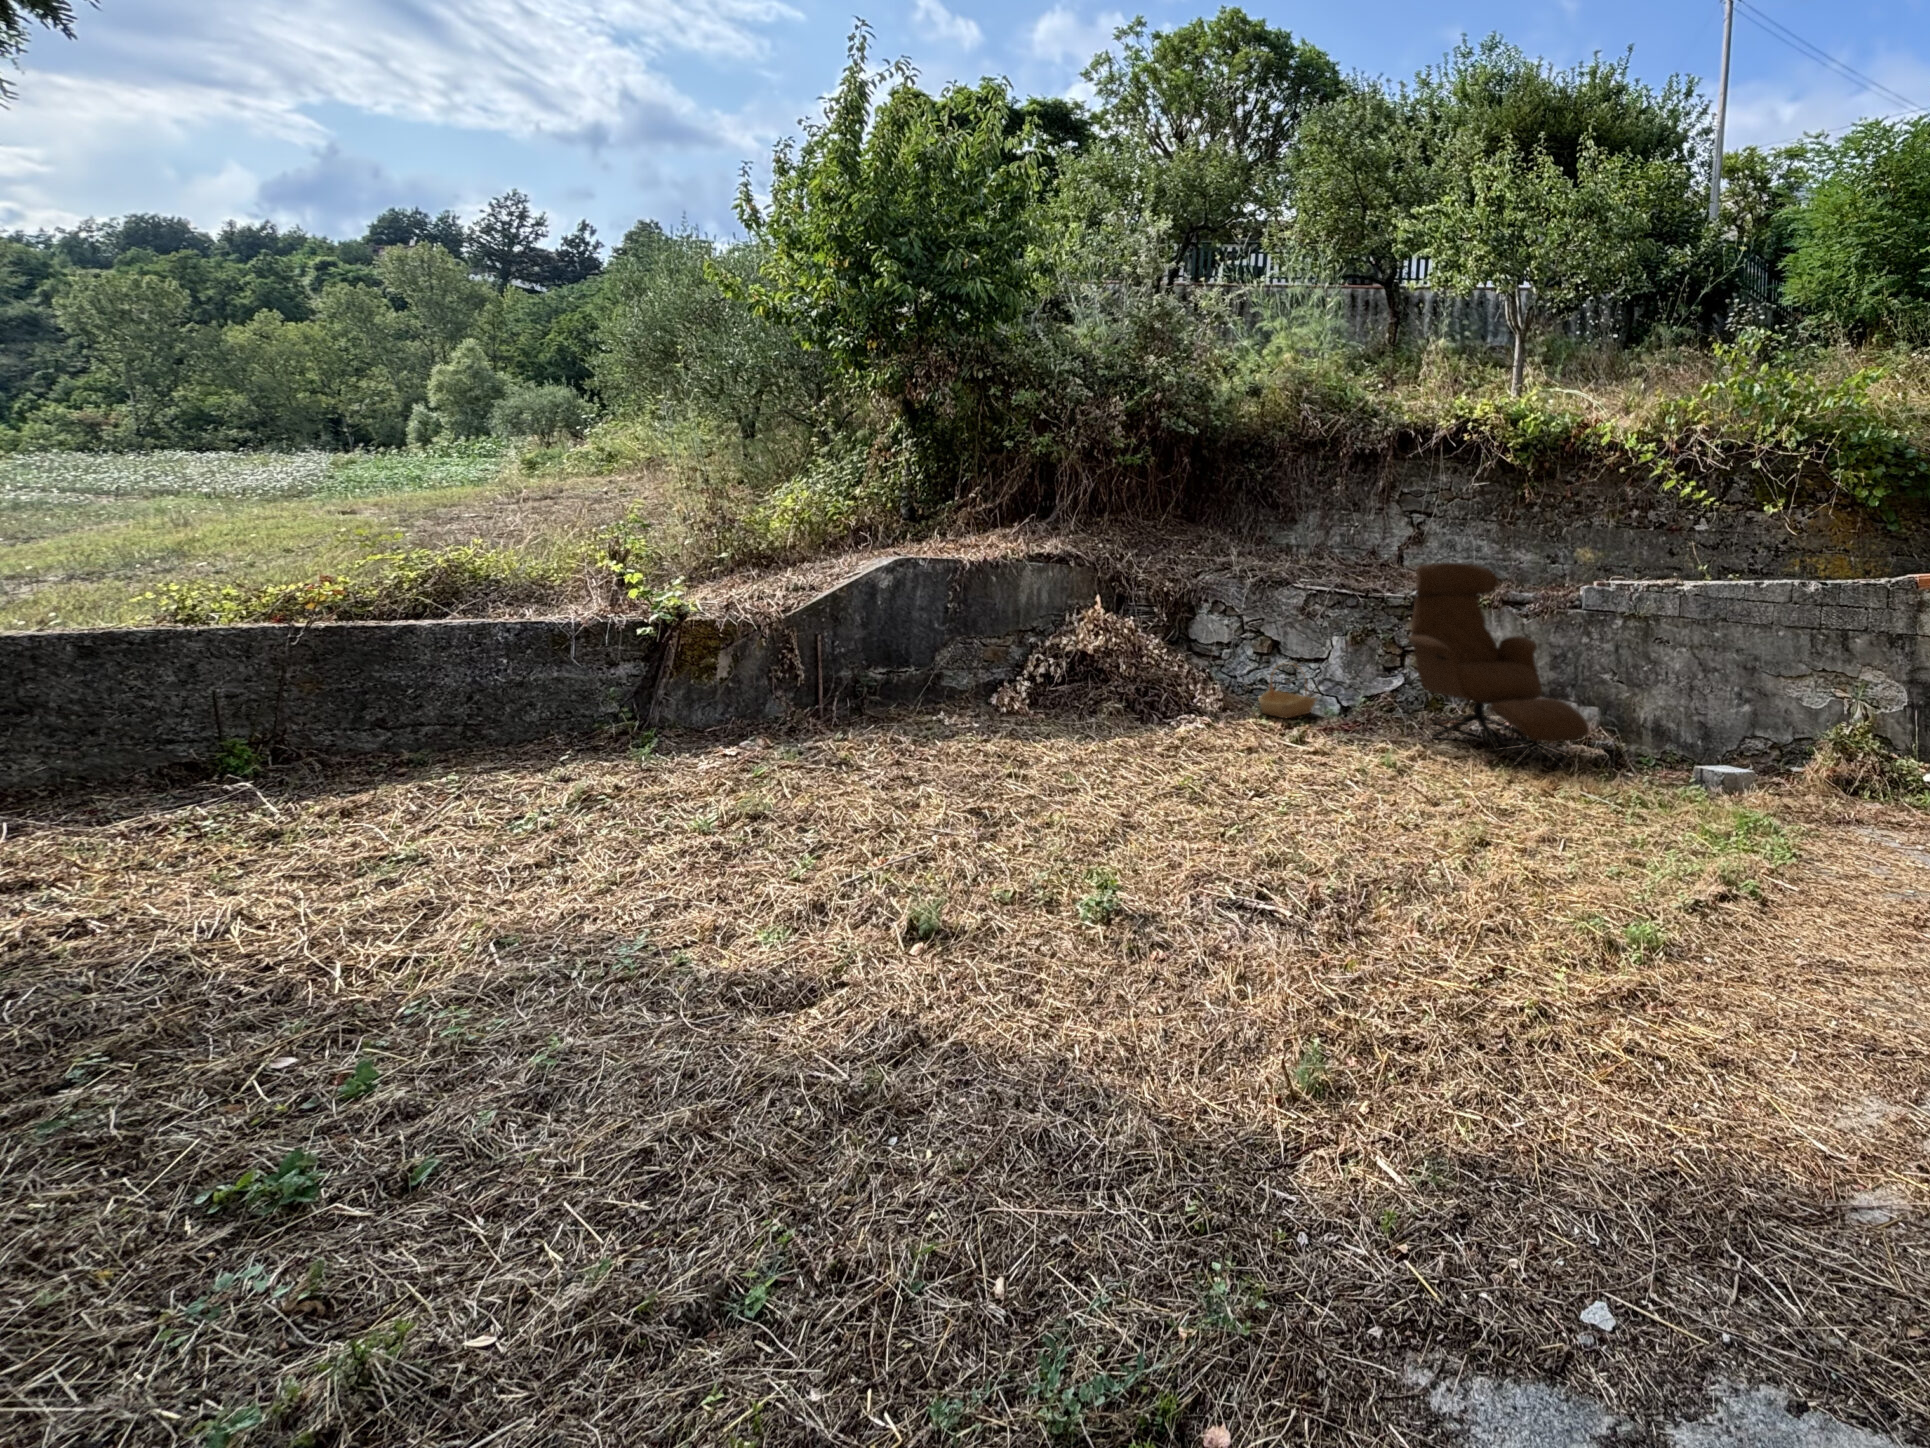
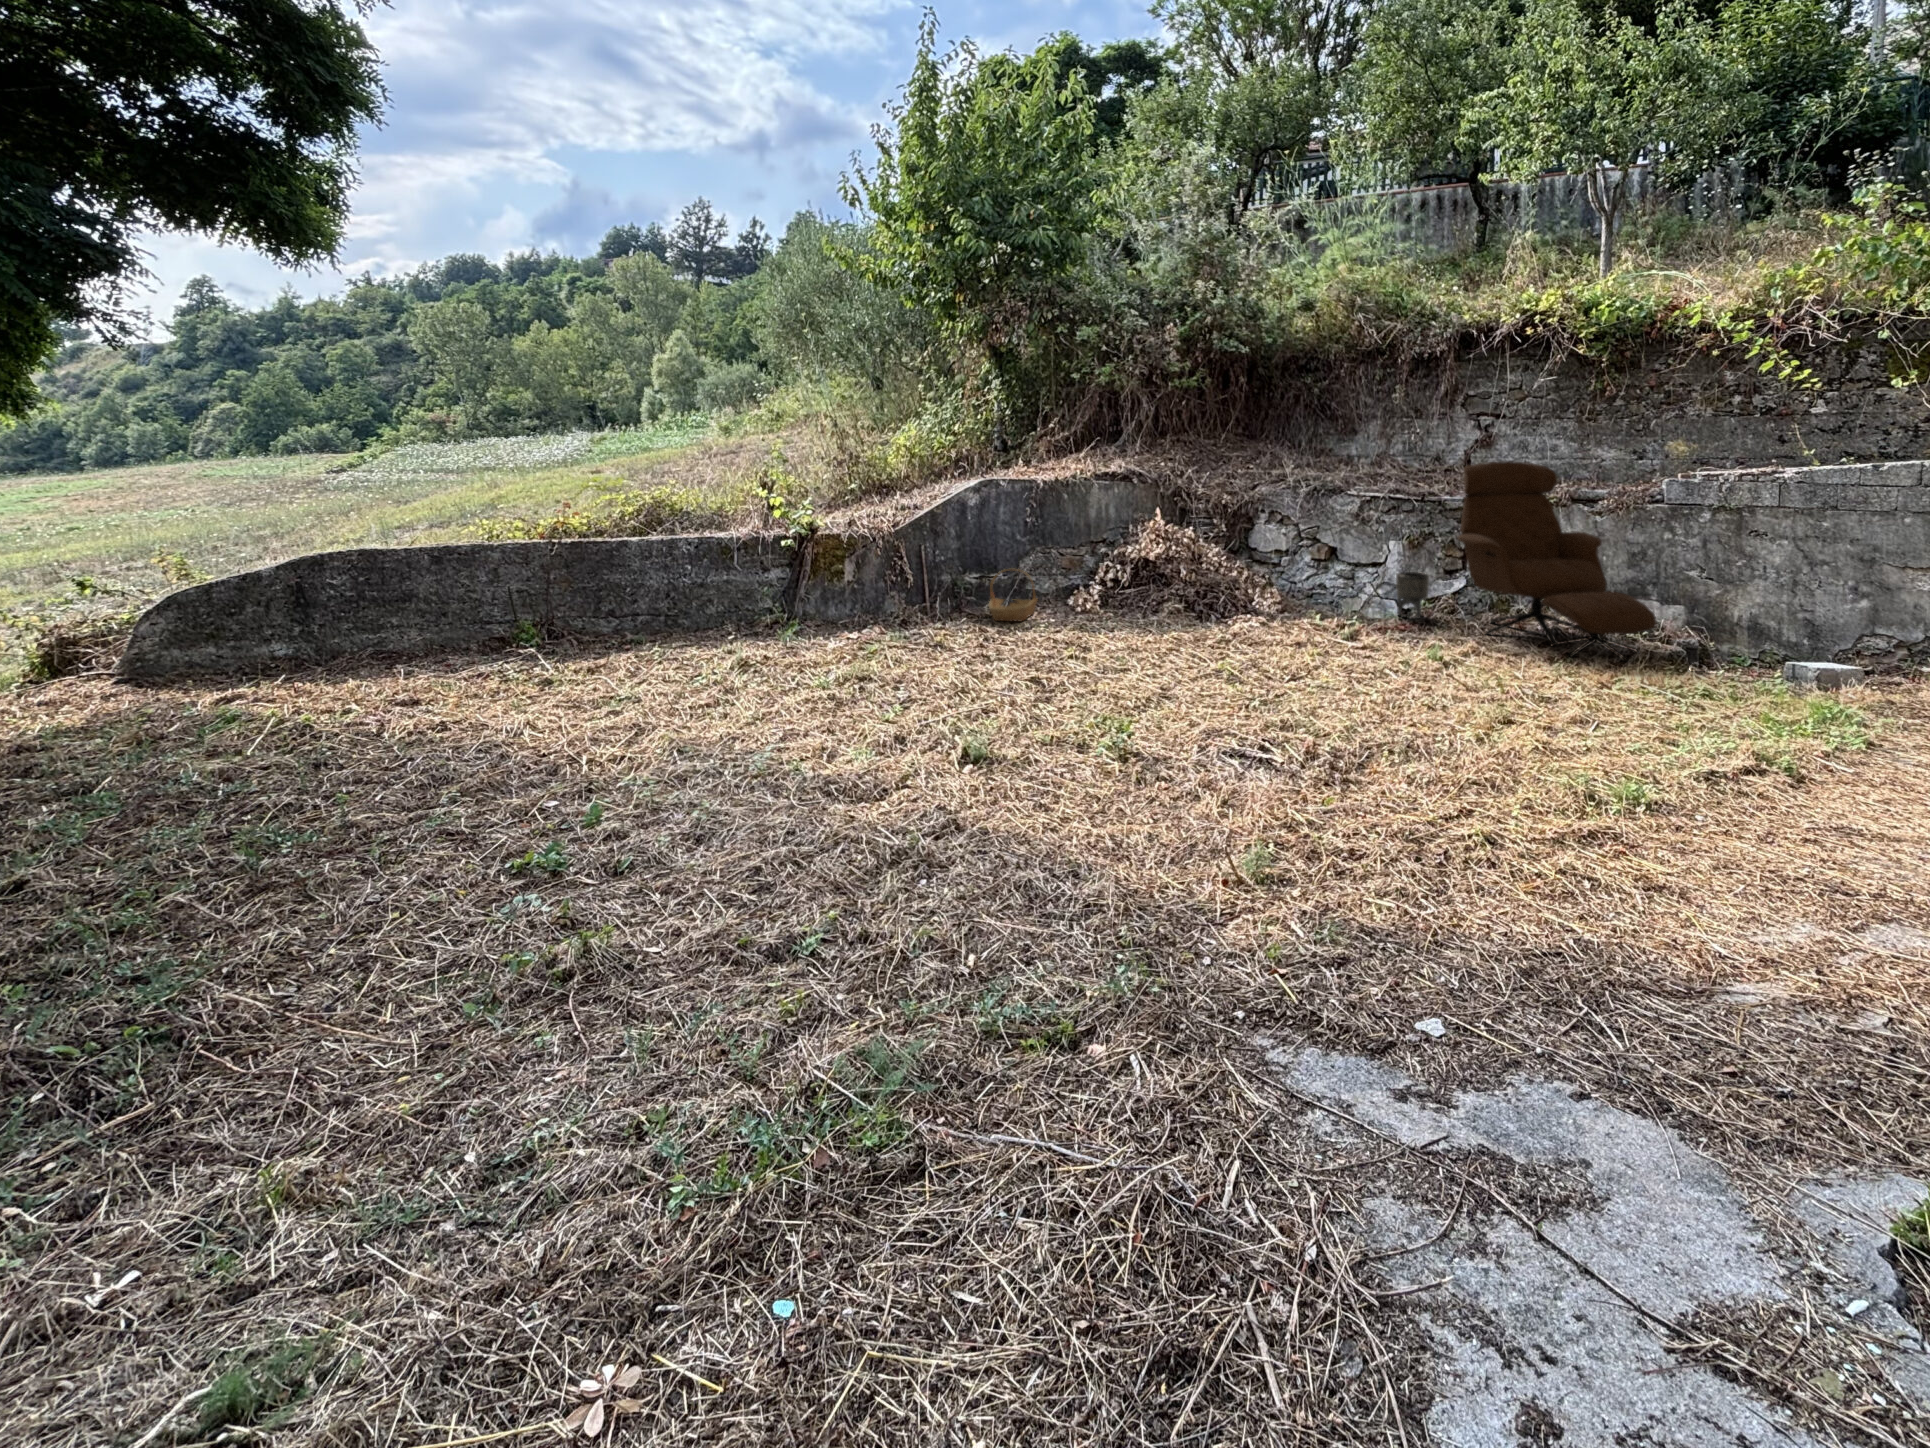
basket: present [1259,664,1317,719] -> present [989,569,1037,622]
planter: none [1345,670,1378,719] -> present [1396,572,1429,619]

